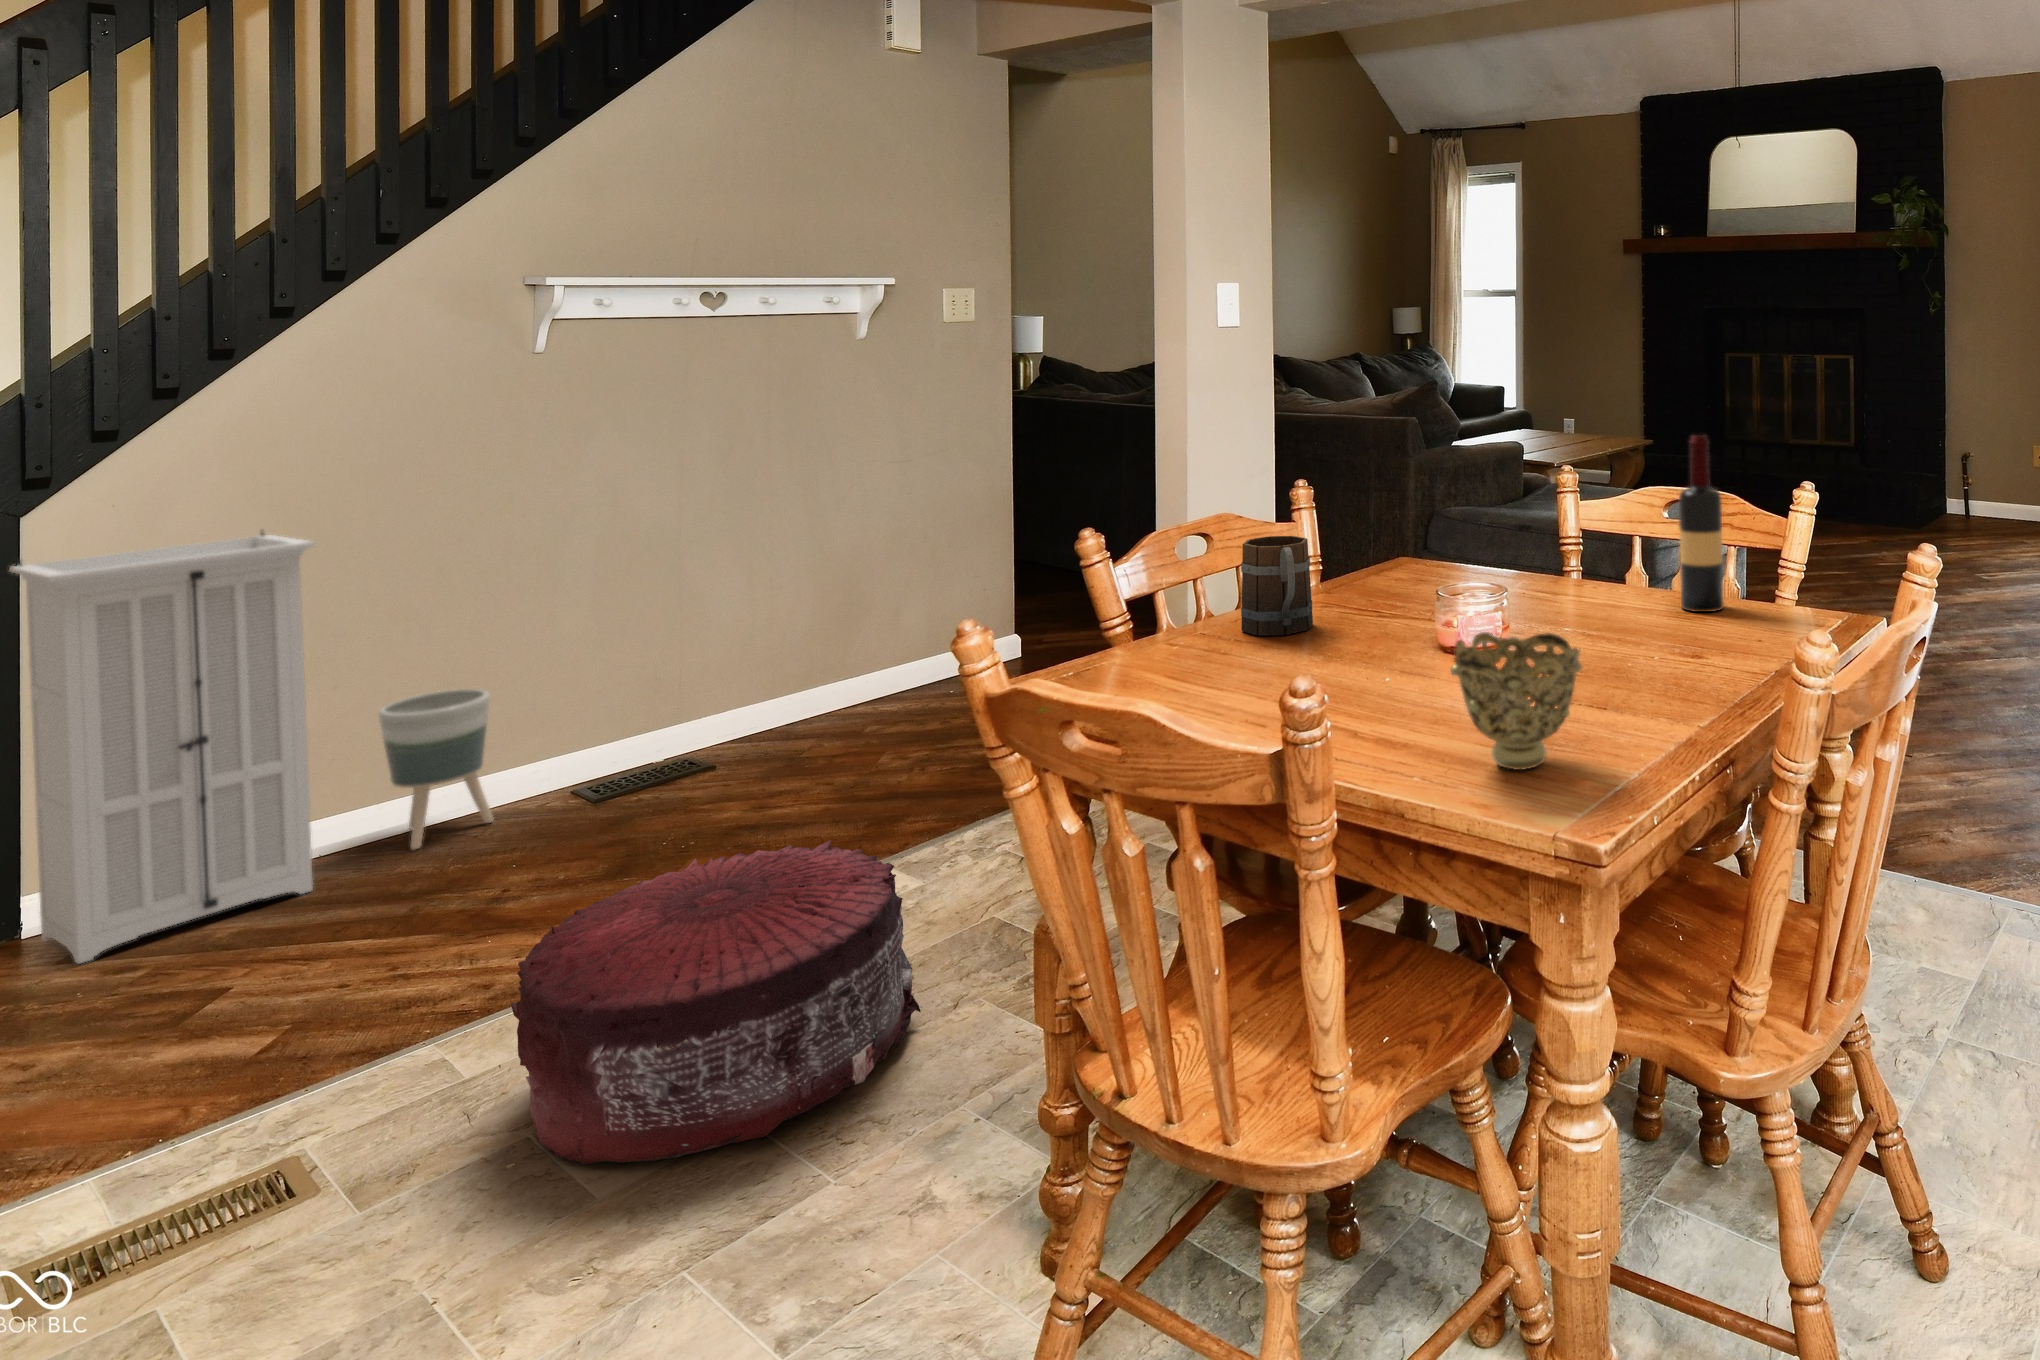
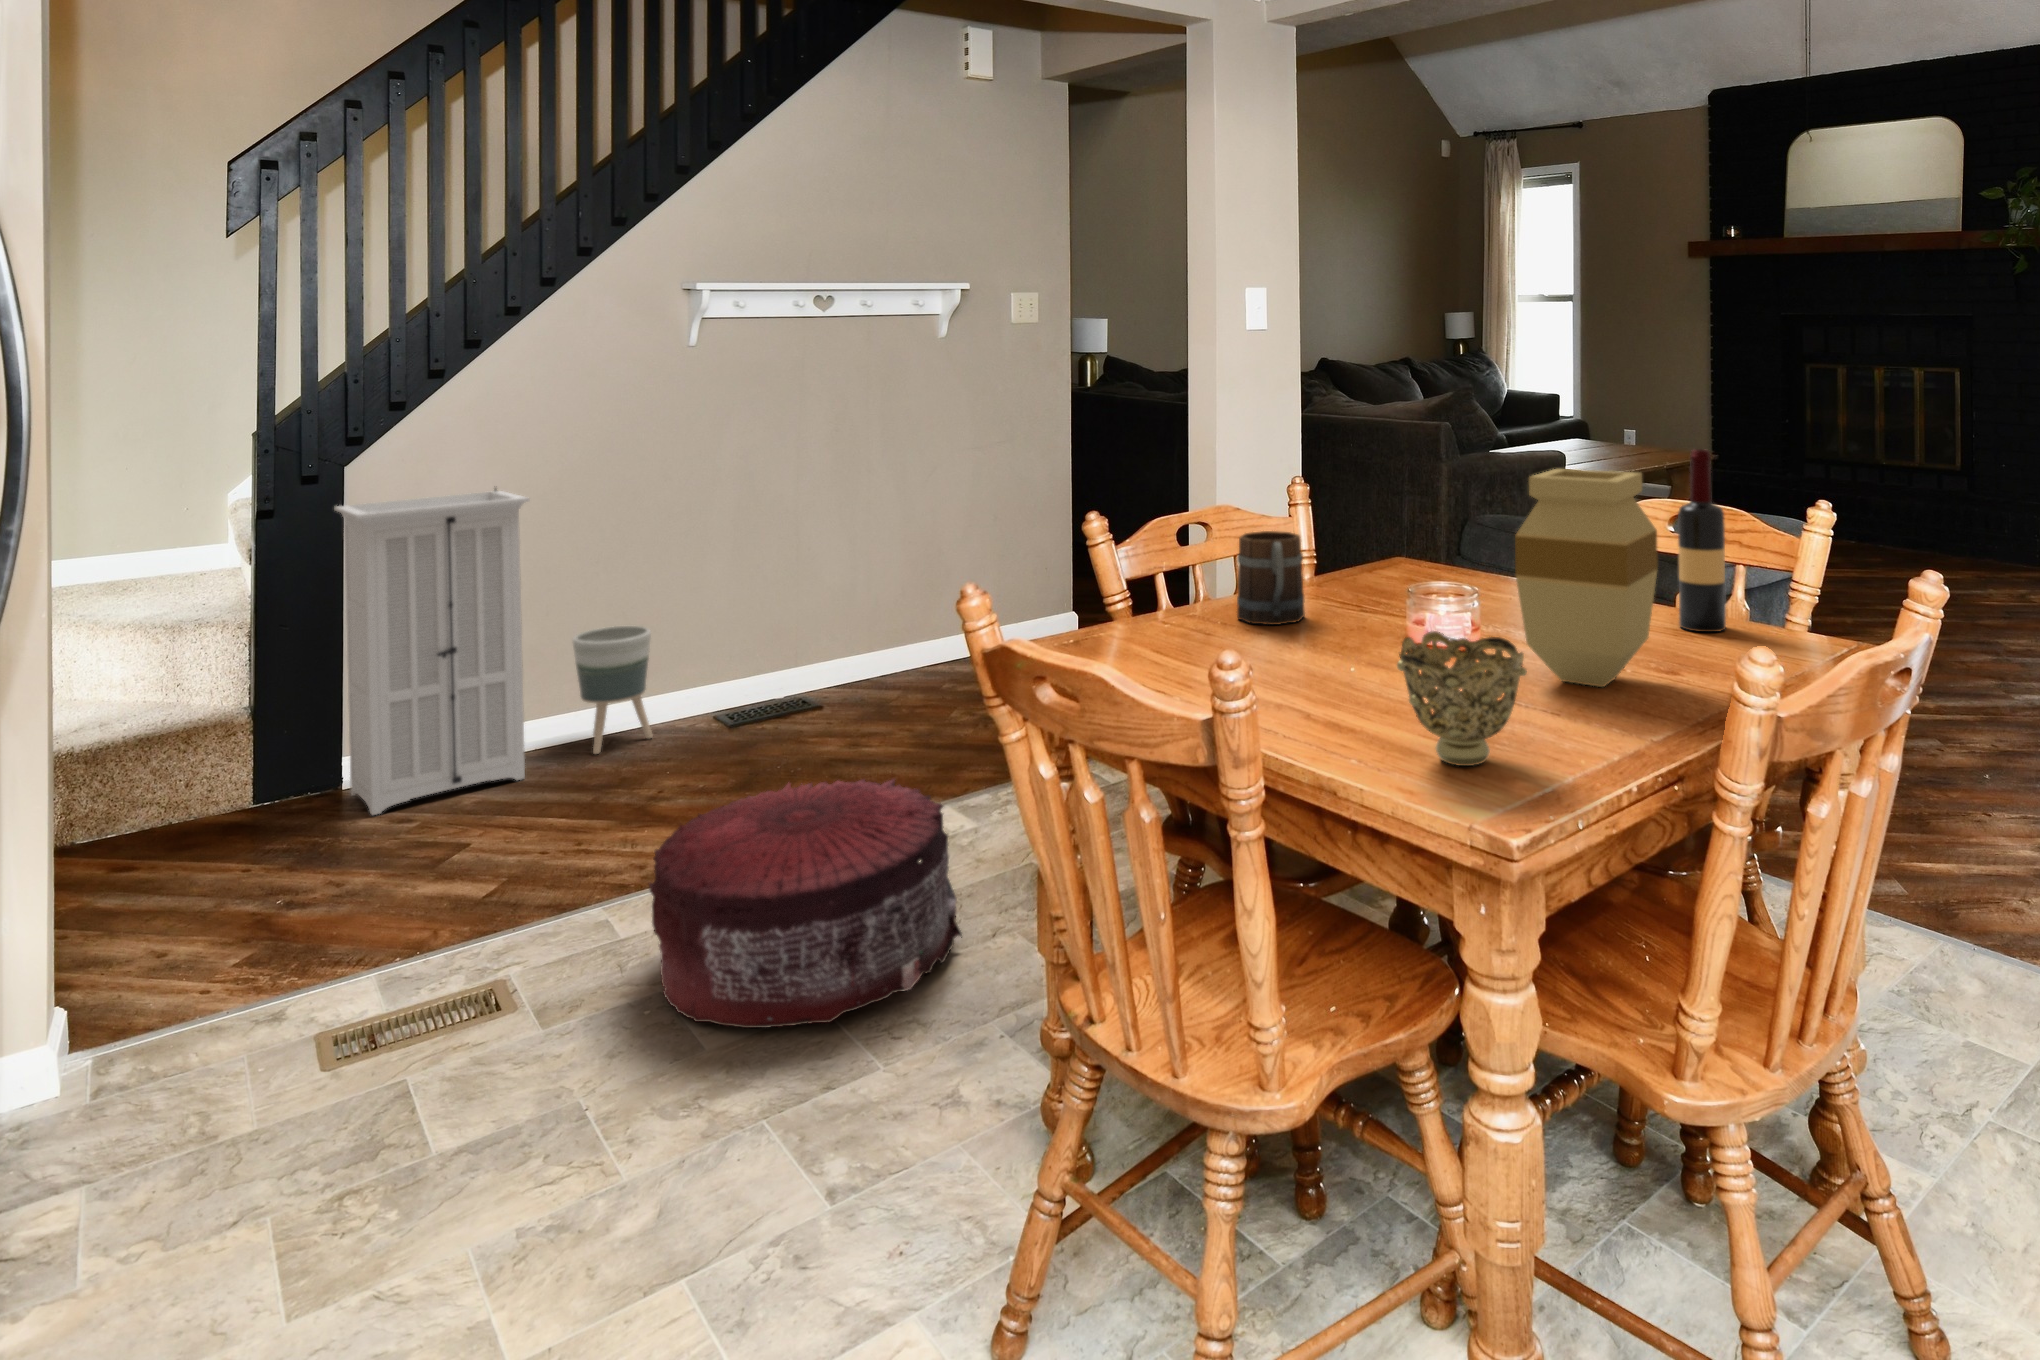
vase: none [1545,459,1677,675] -> present [1515,469,1658,687]

